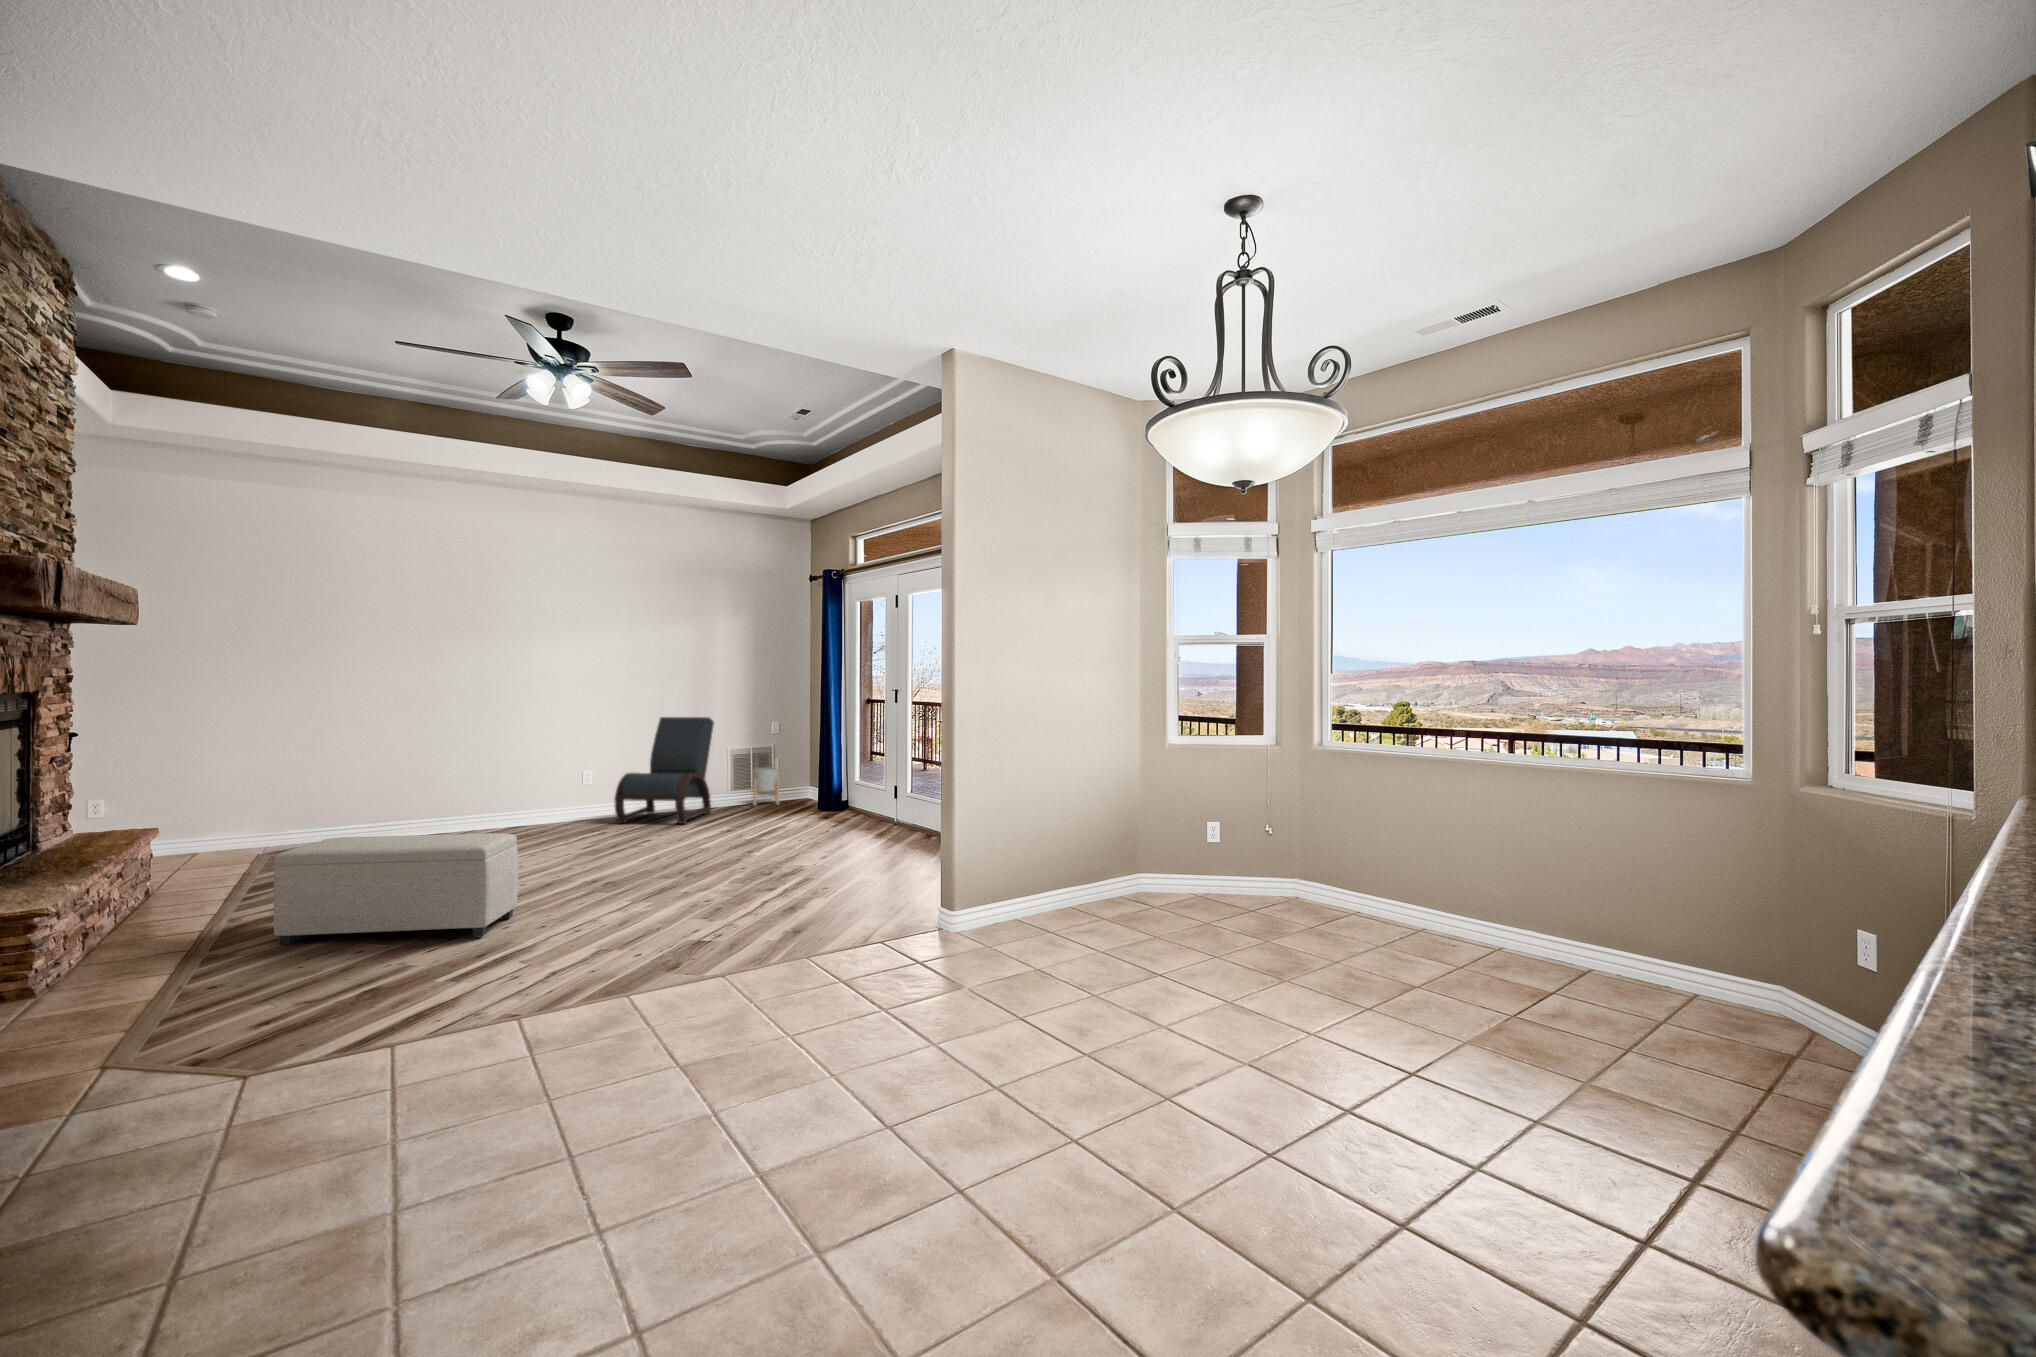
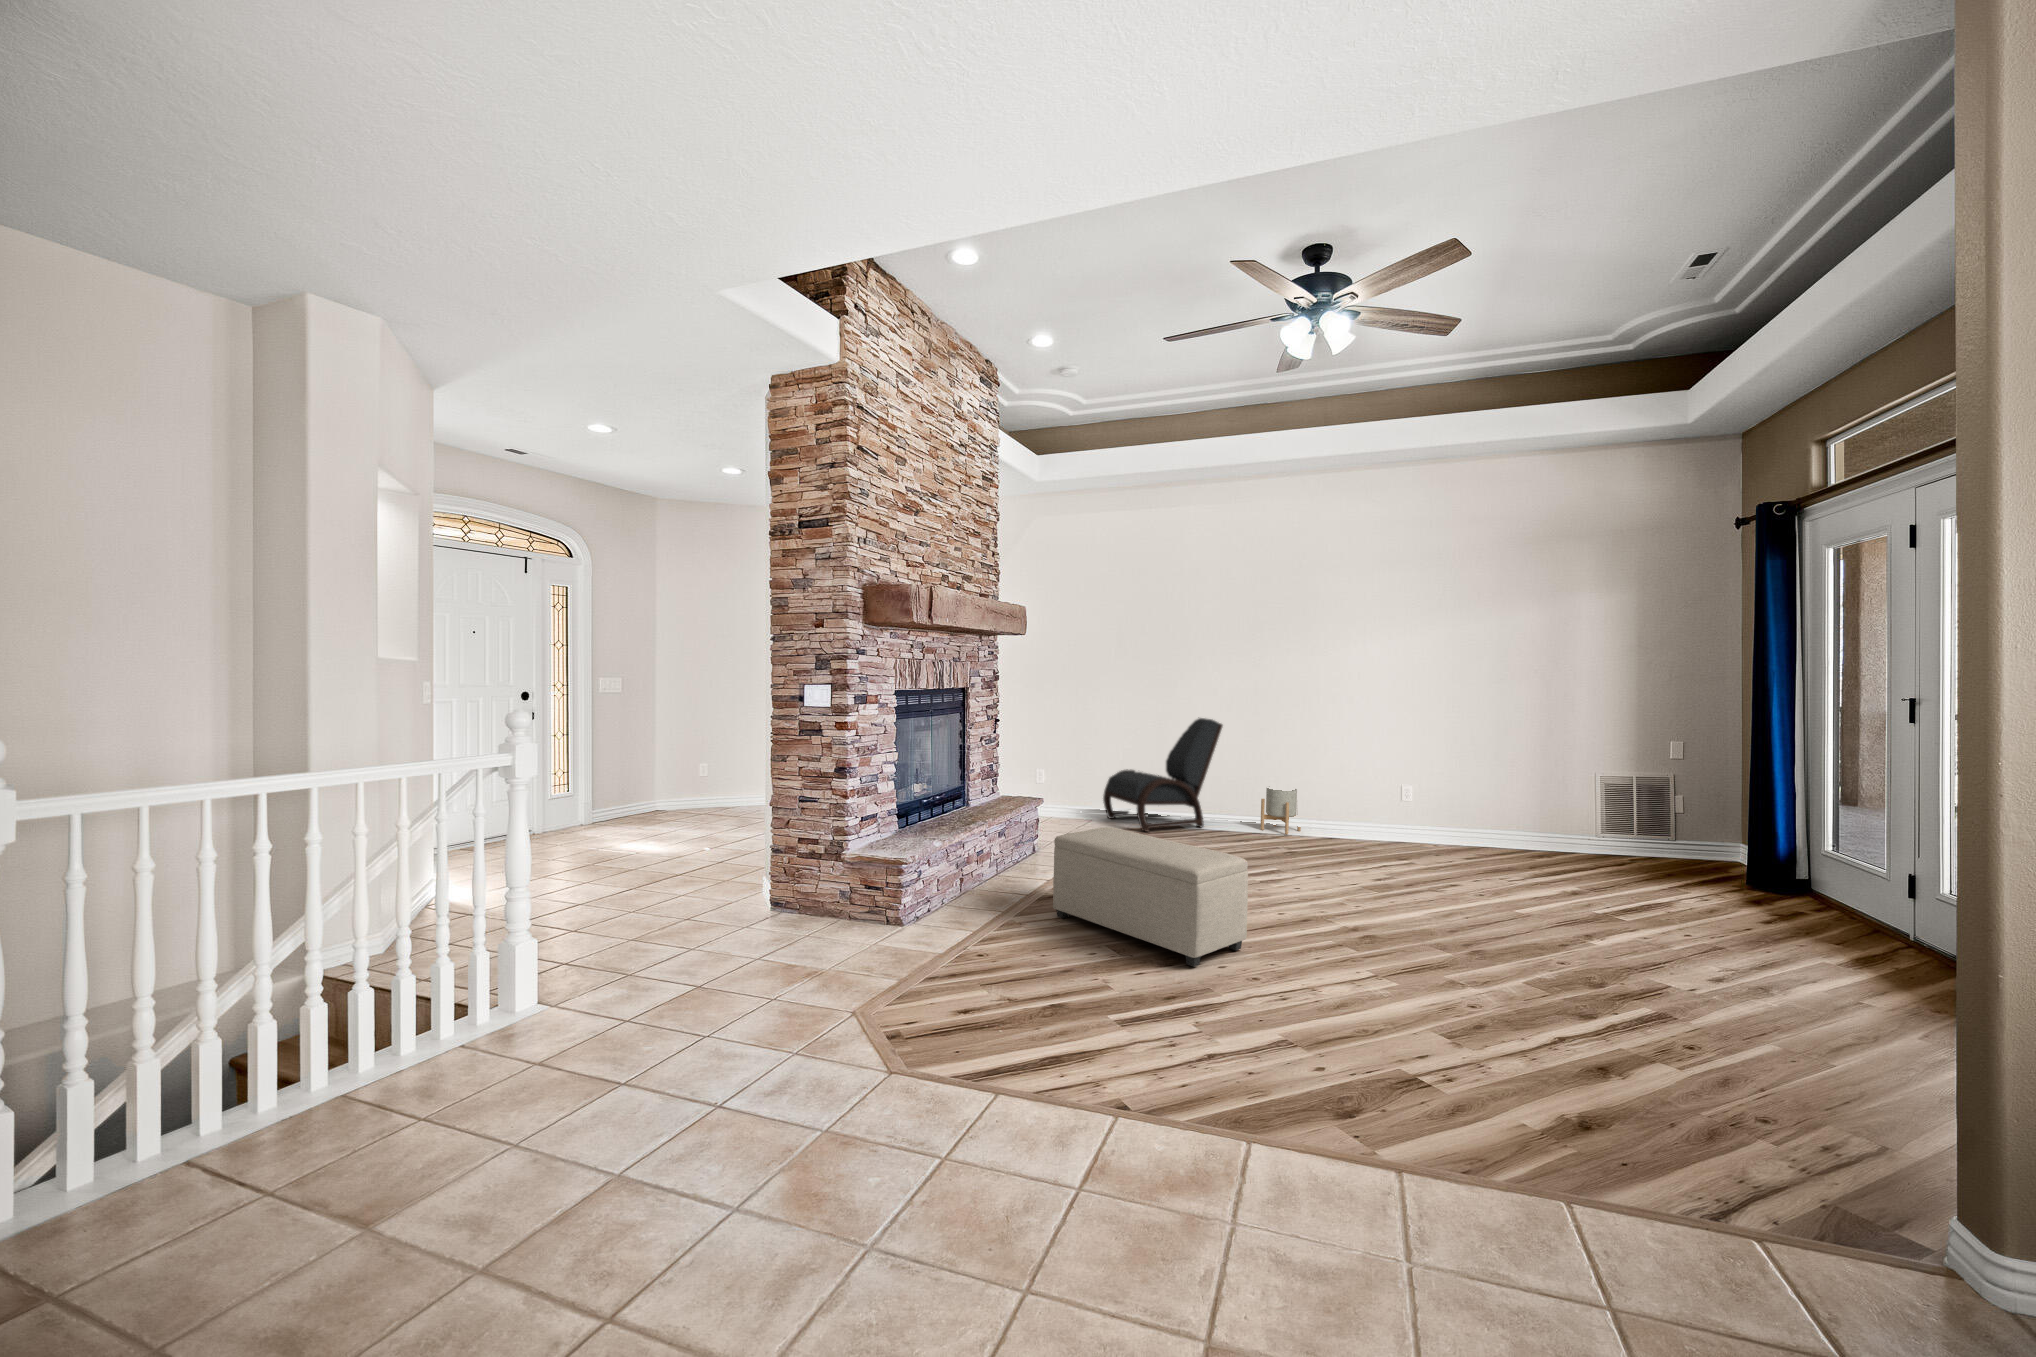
lounge chair: present [614,717,714,824] -> present [1103,718,1223,832]
planter: present [753,767,779,805] -> present [1261,786,1301,834]

